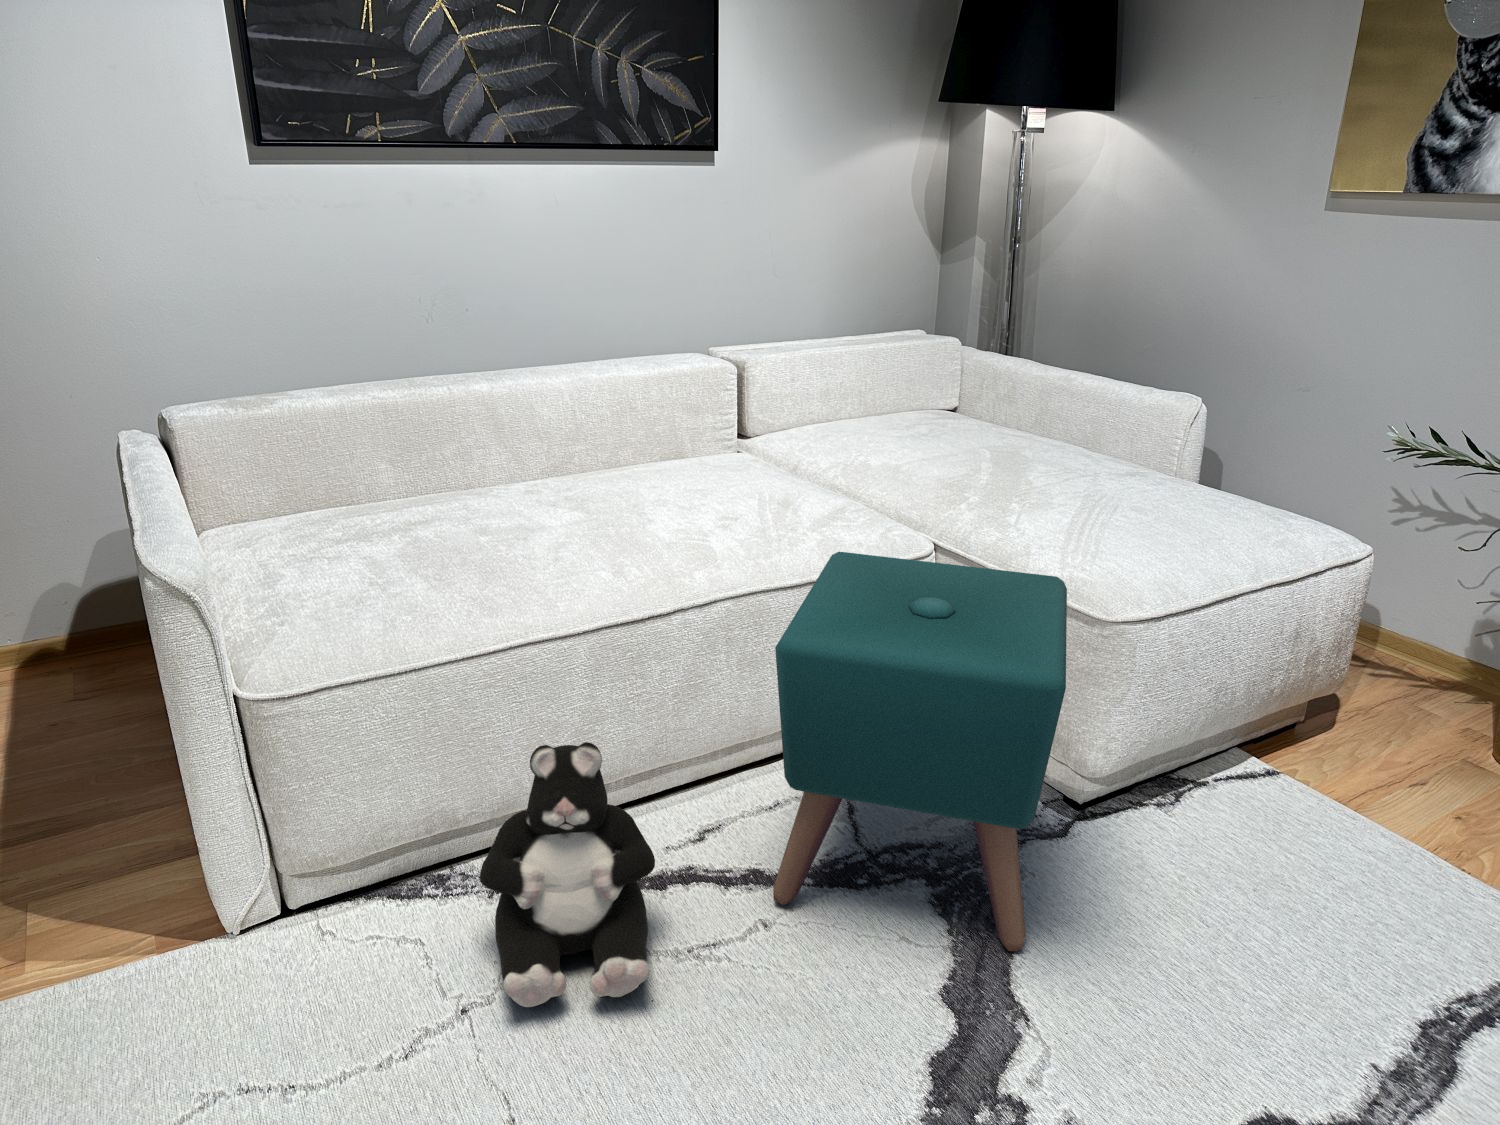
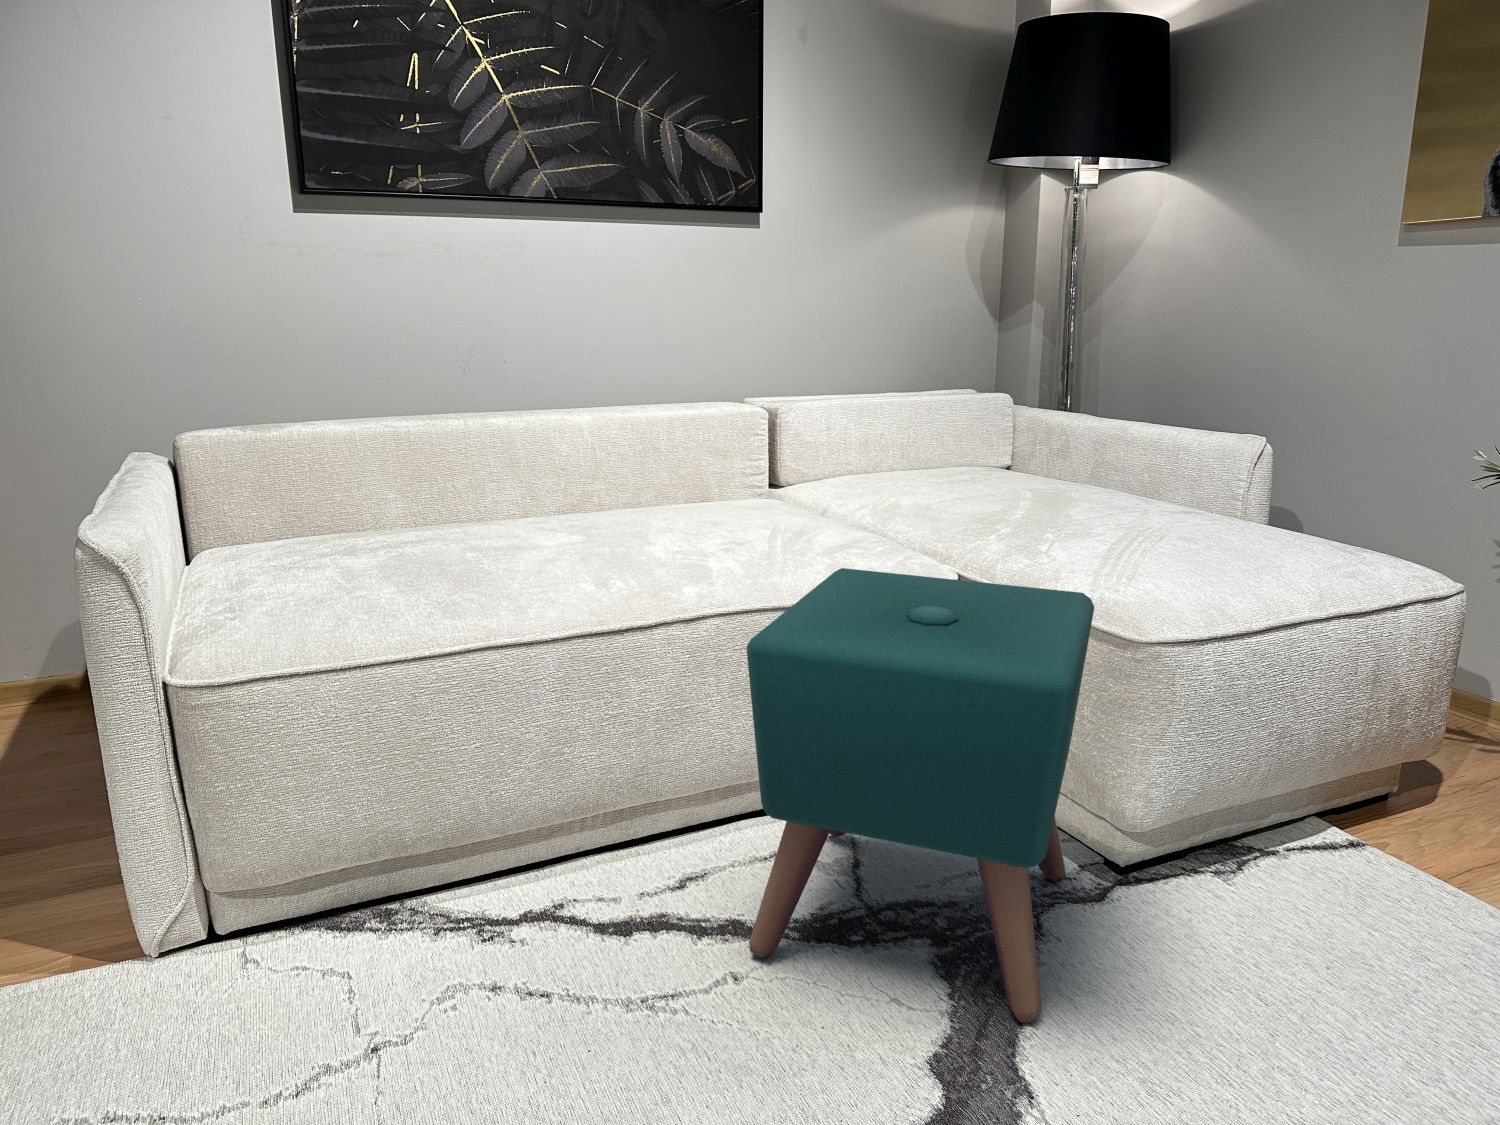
plush toy: present [480,742,655,1007] -> none [412,750,610,1050]

